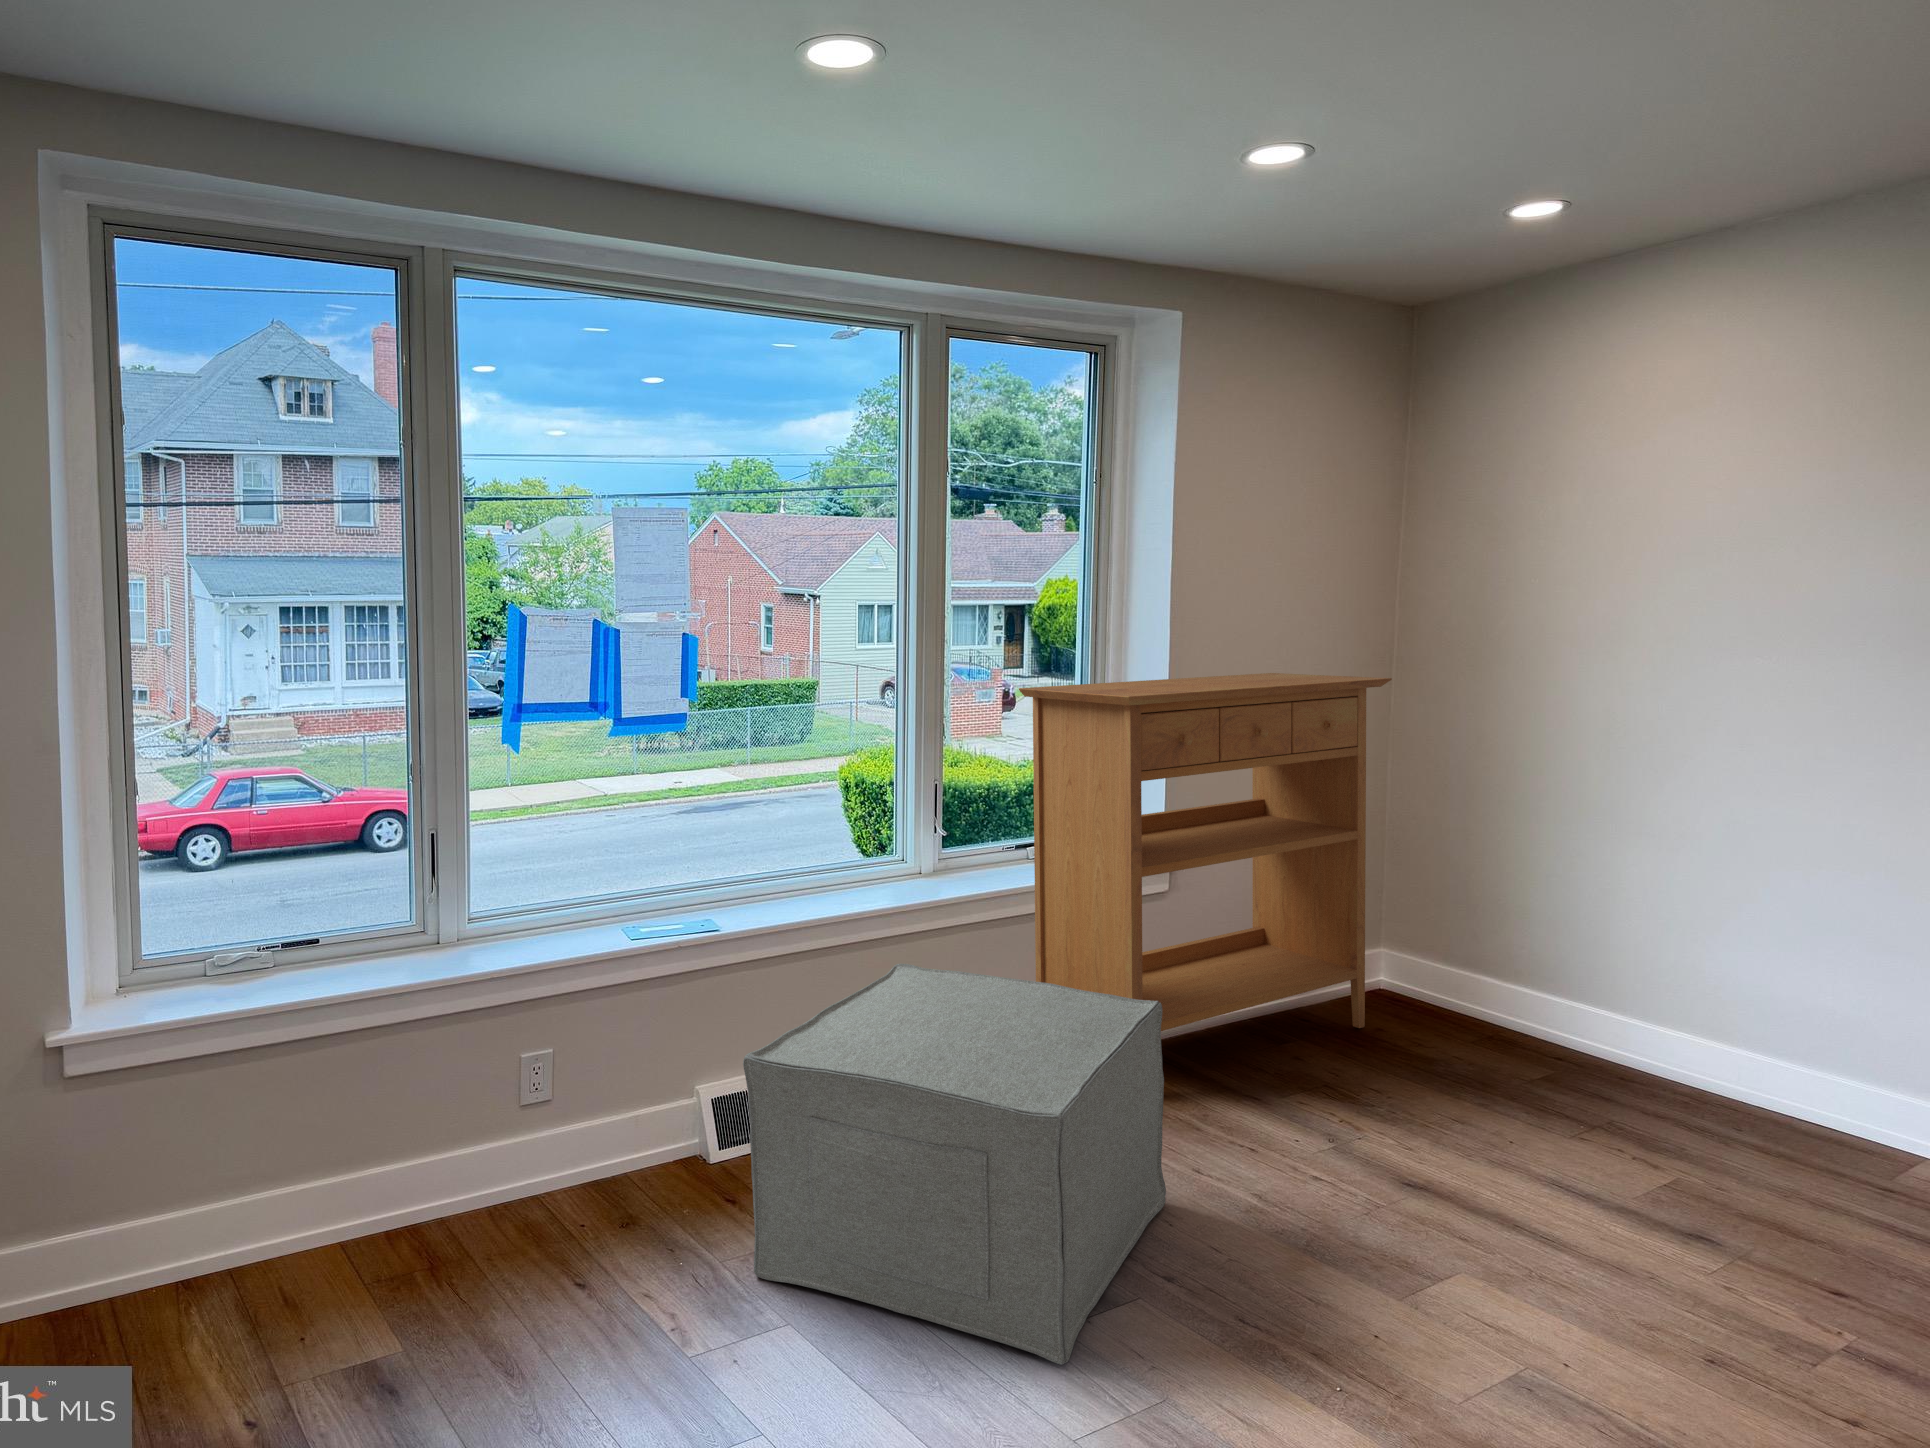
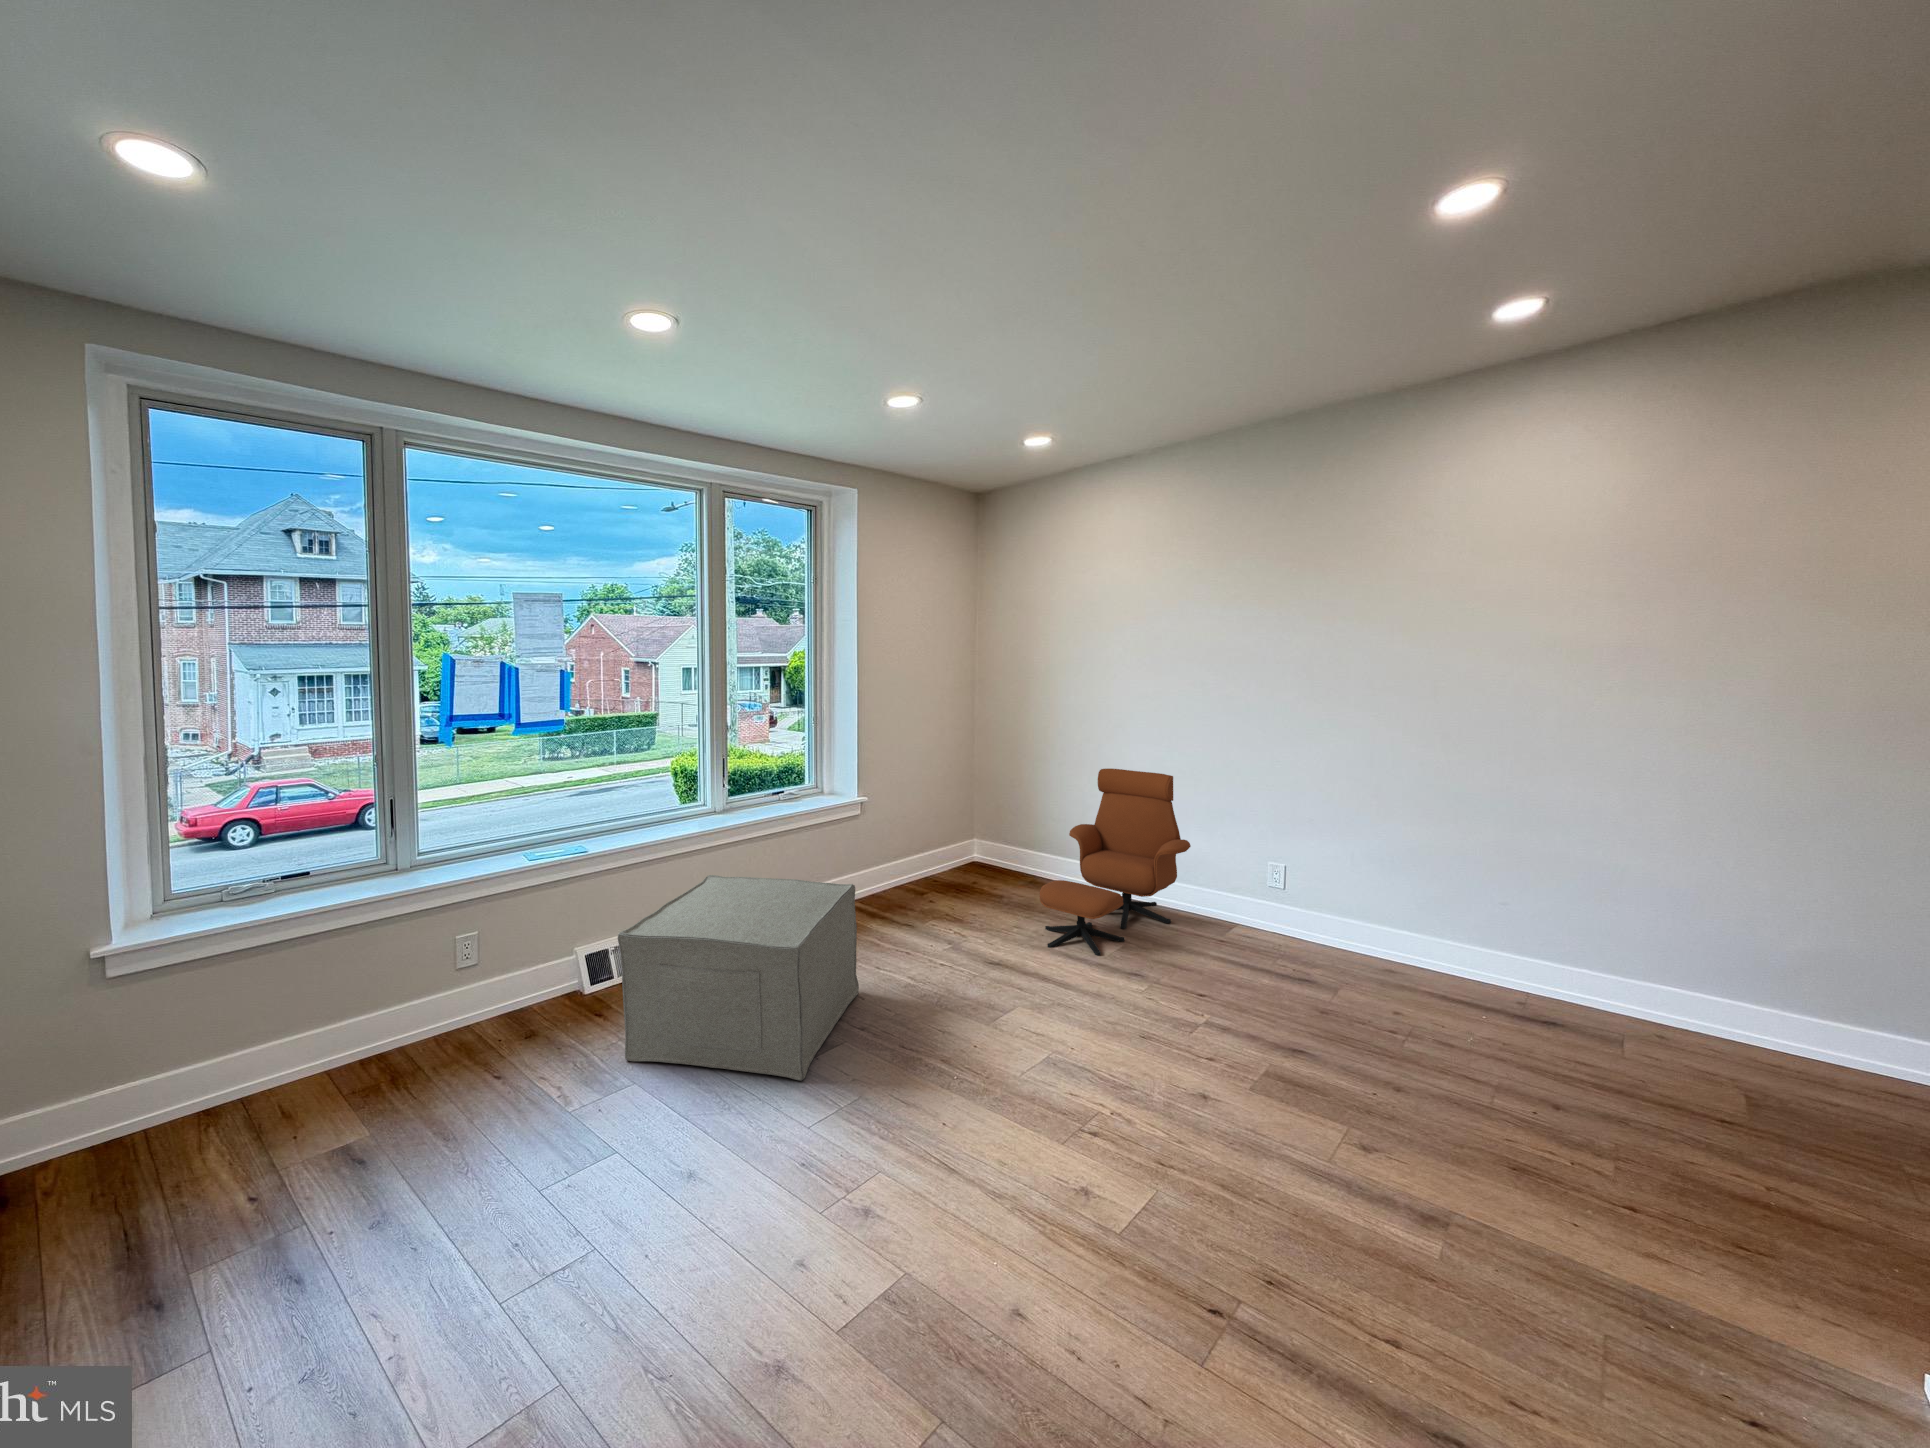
console table: present [1019,673,1392,1031] -> none [777,702,977,940]
lounge chair: none [1525,809,1872,1185] -> present [1040,769,1191,956]

